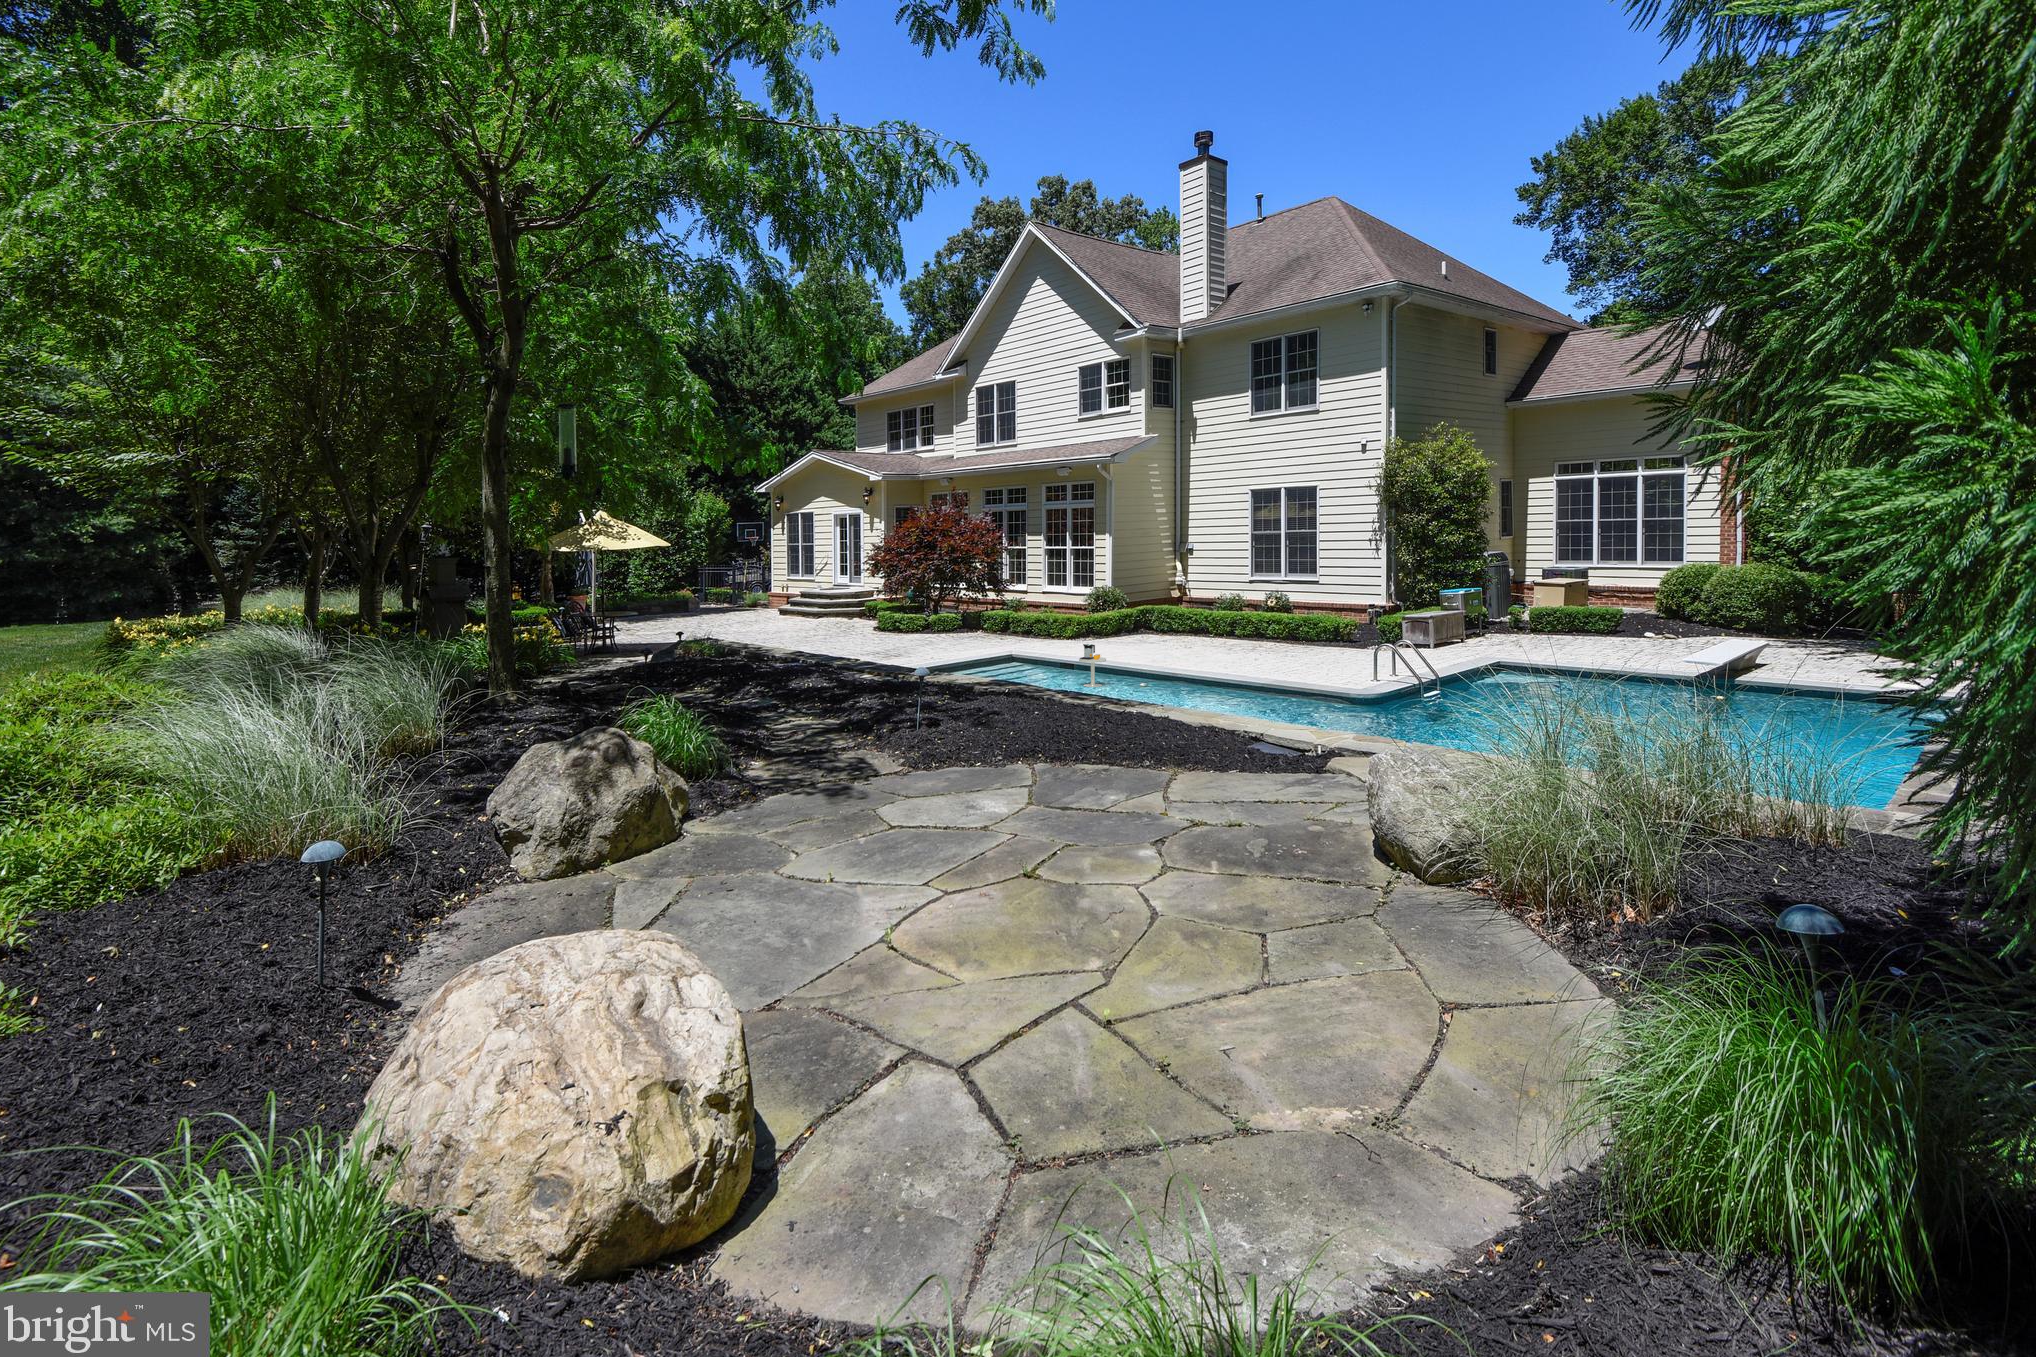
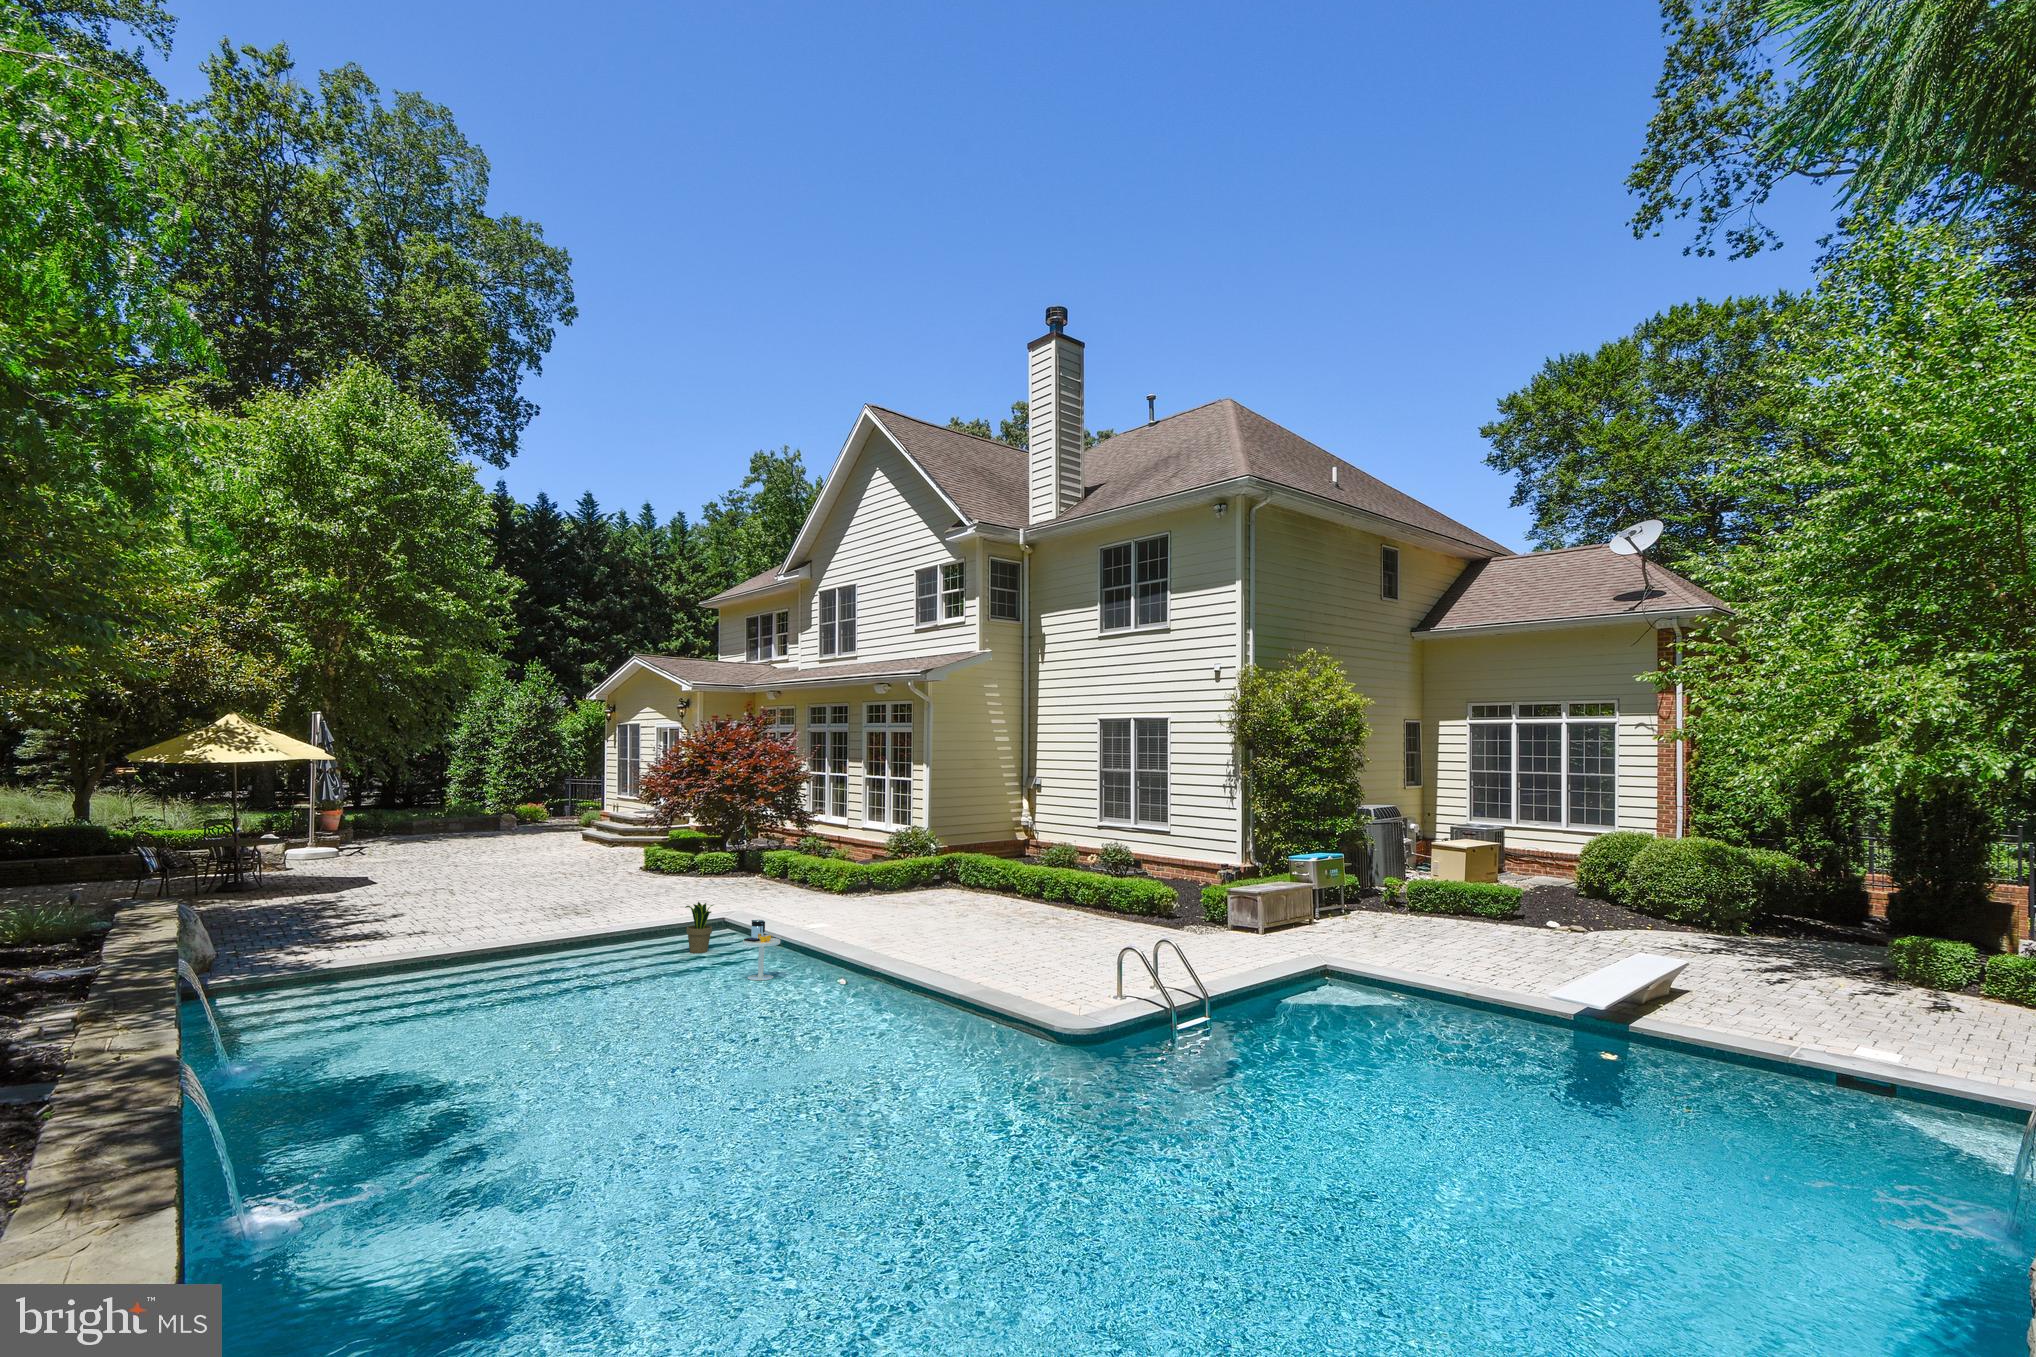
potted plant: none [1008,636,1028,674] -> present [685,902,713,953]

